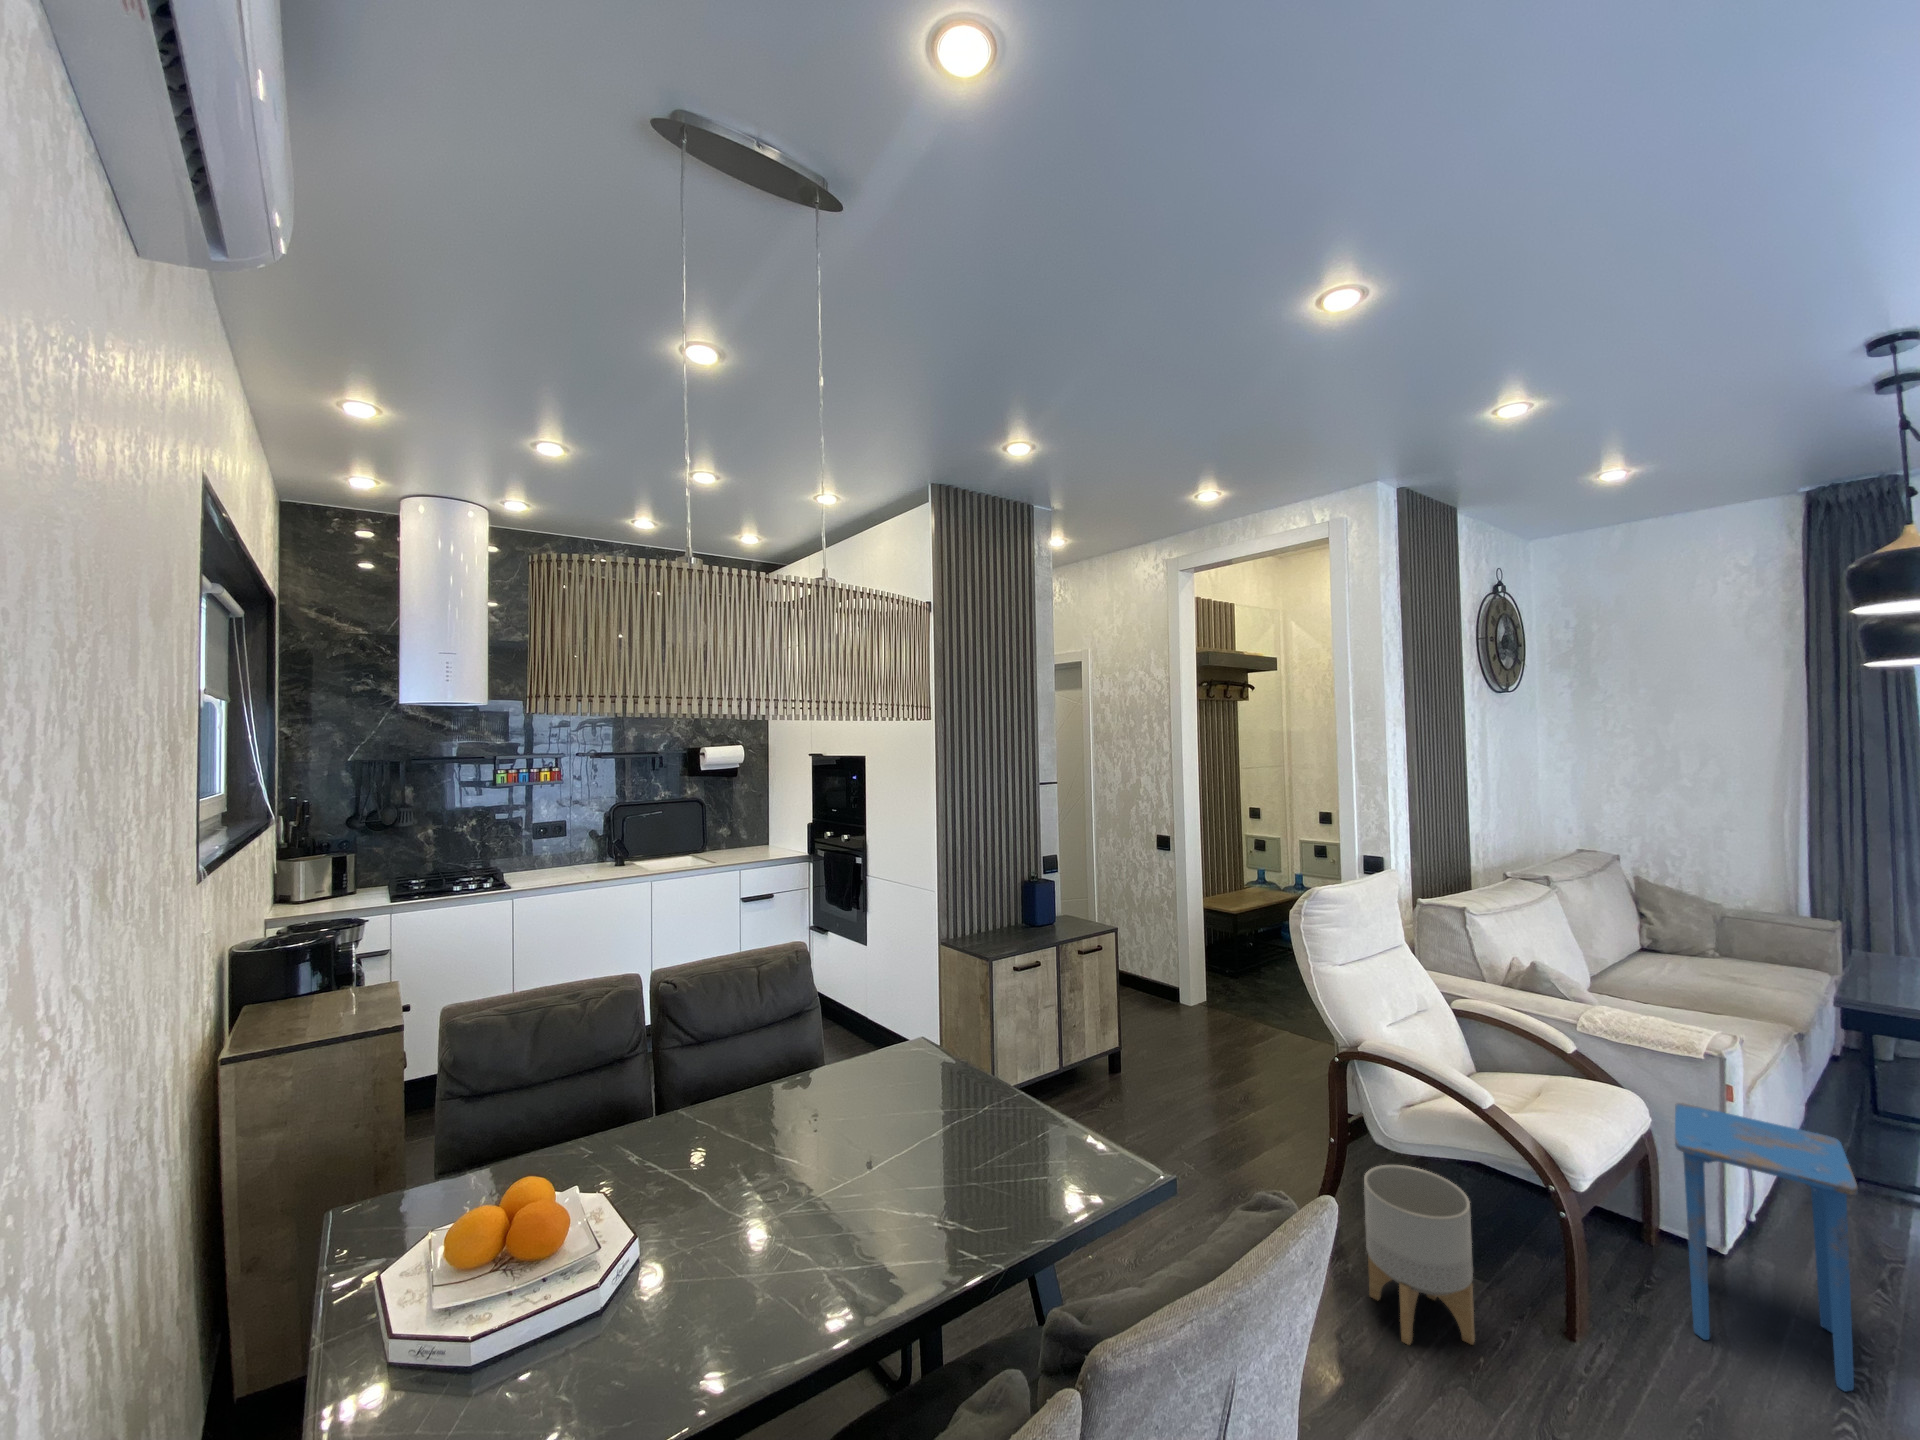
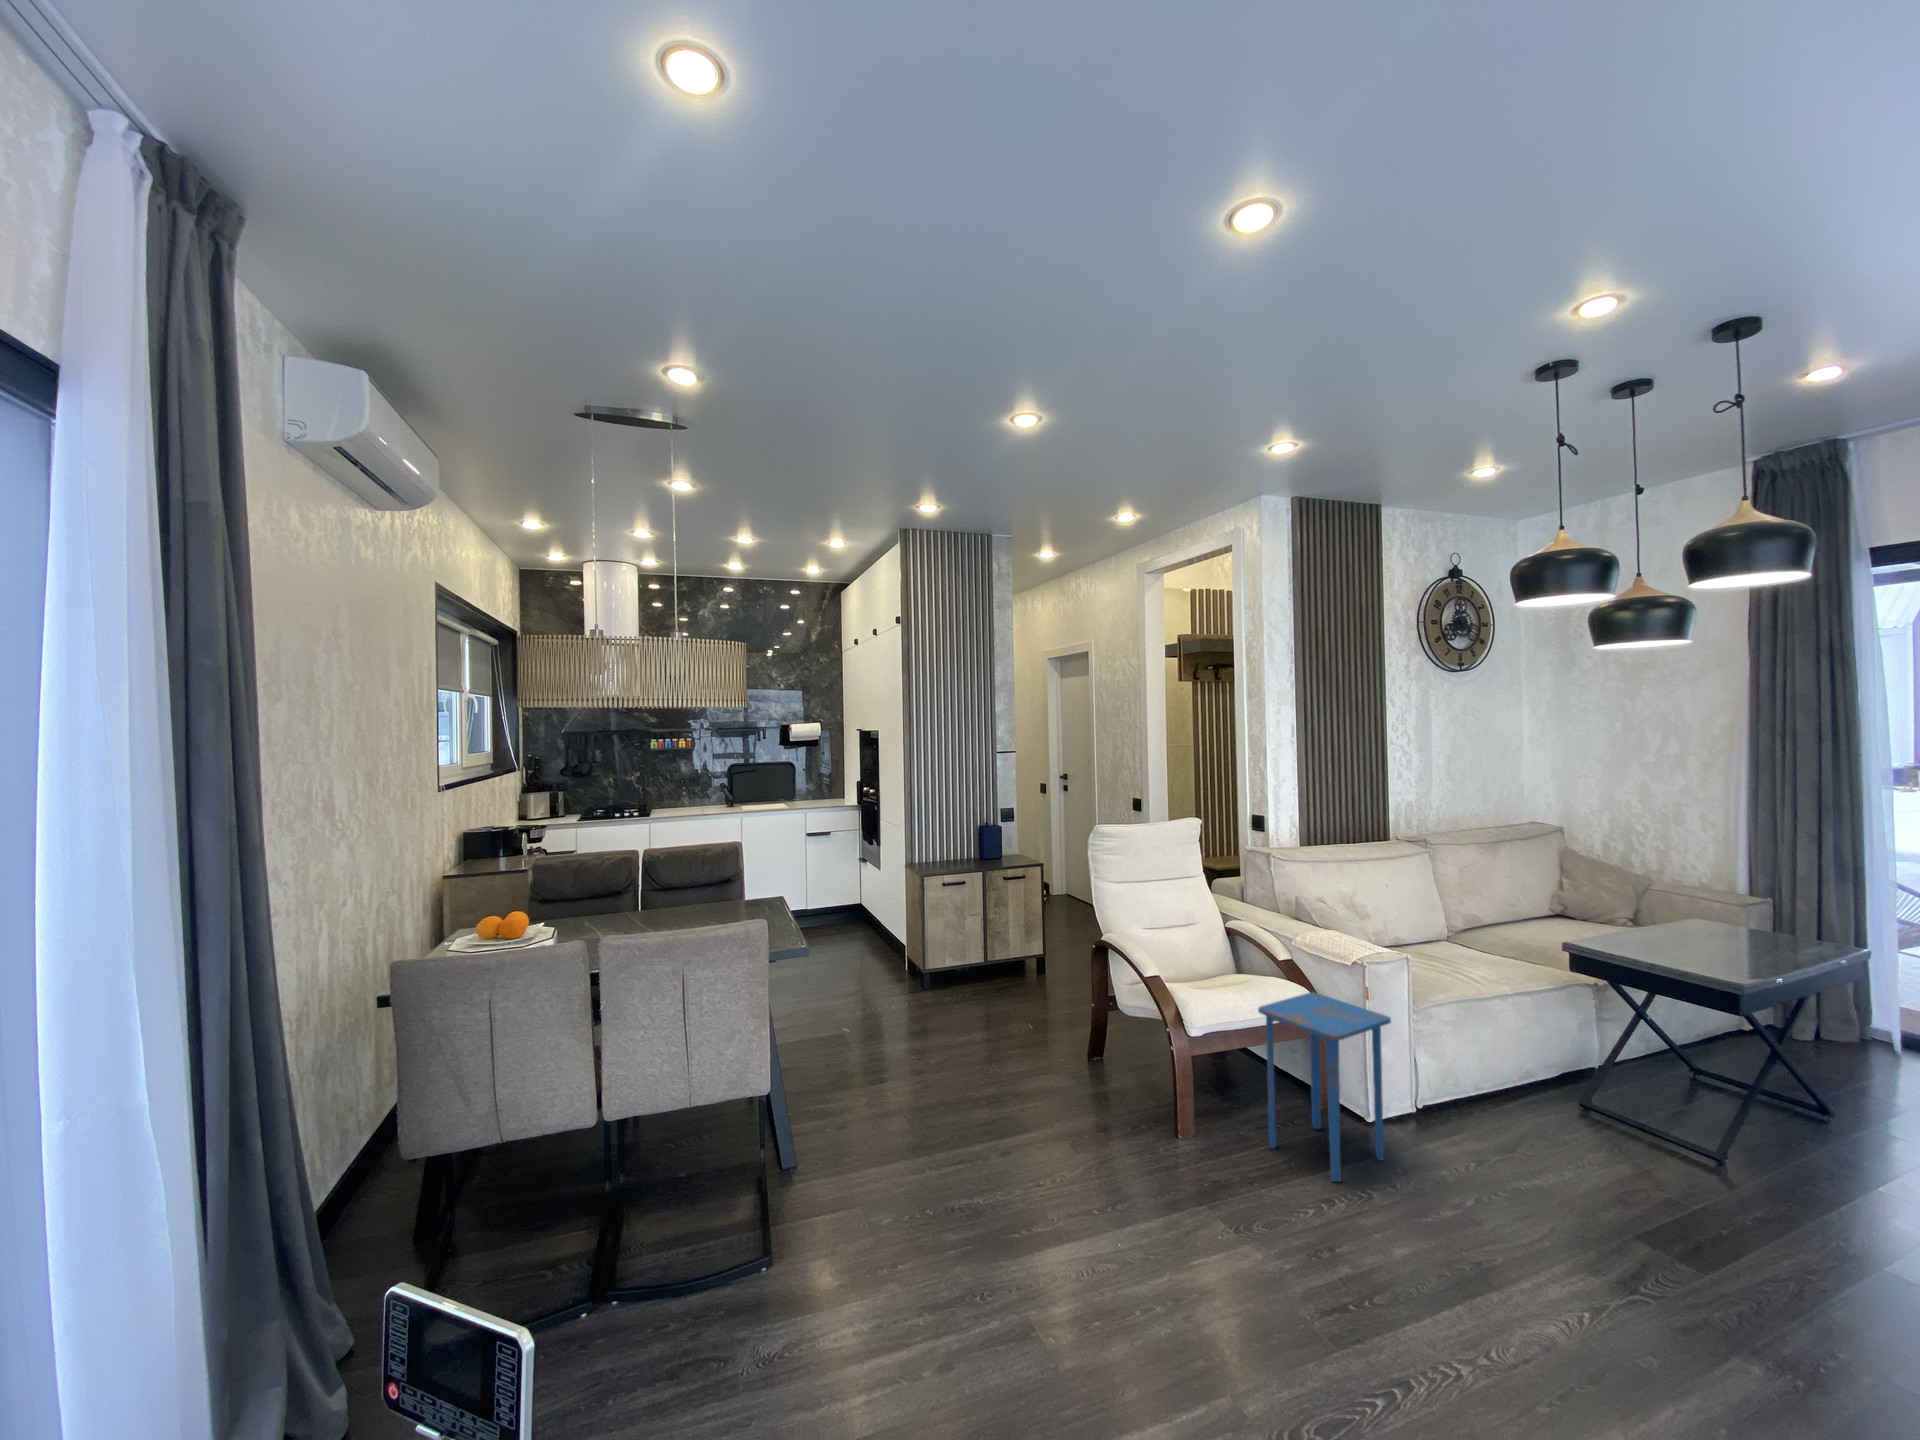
planter: present [1364,1165,1475,1345] -> none [1051,1012,1115,1125]

